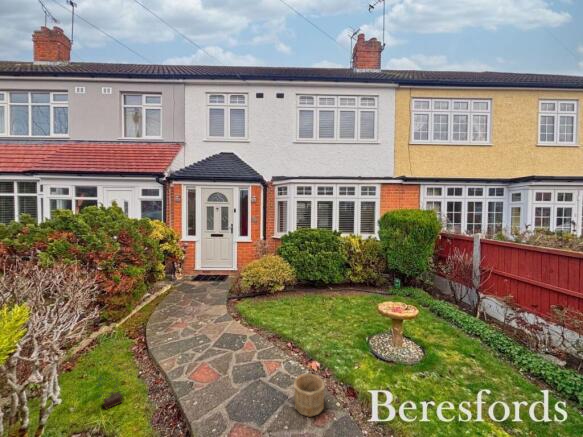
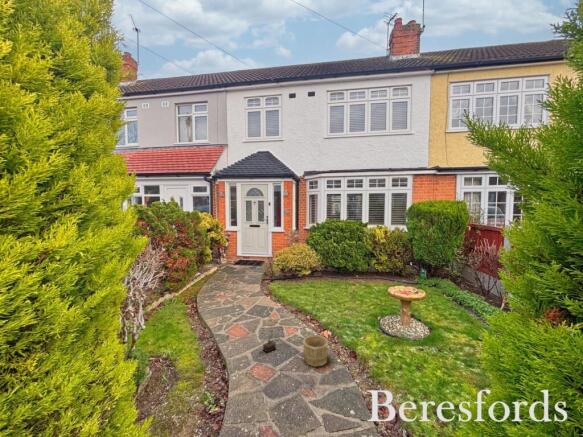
potted plant: present [97,365,131,409] -> present [262,320,282,352]

